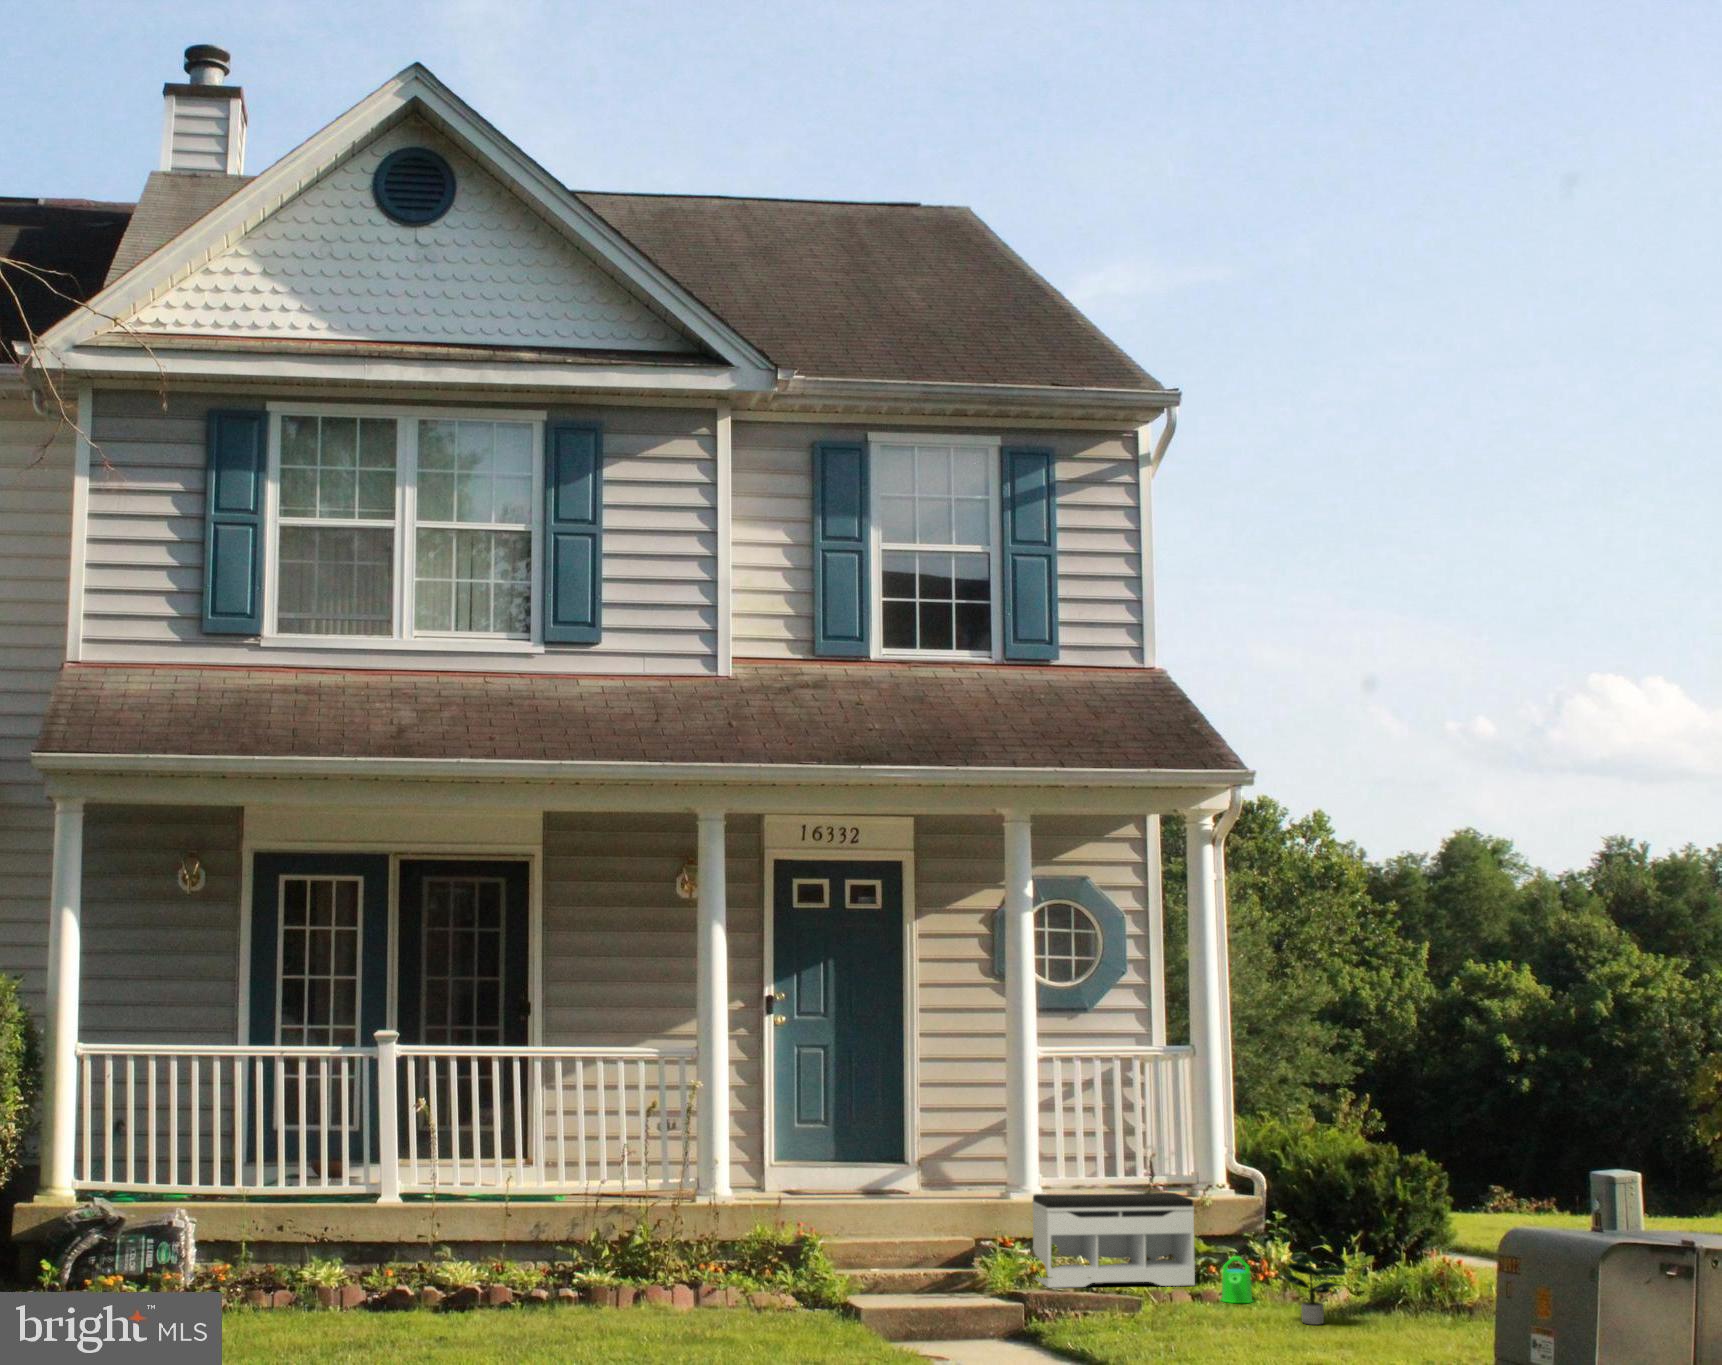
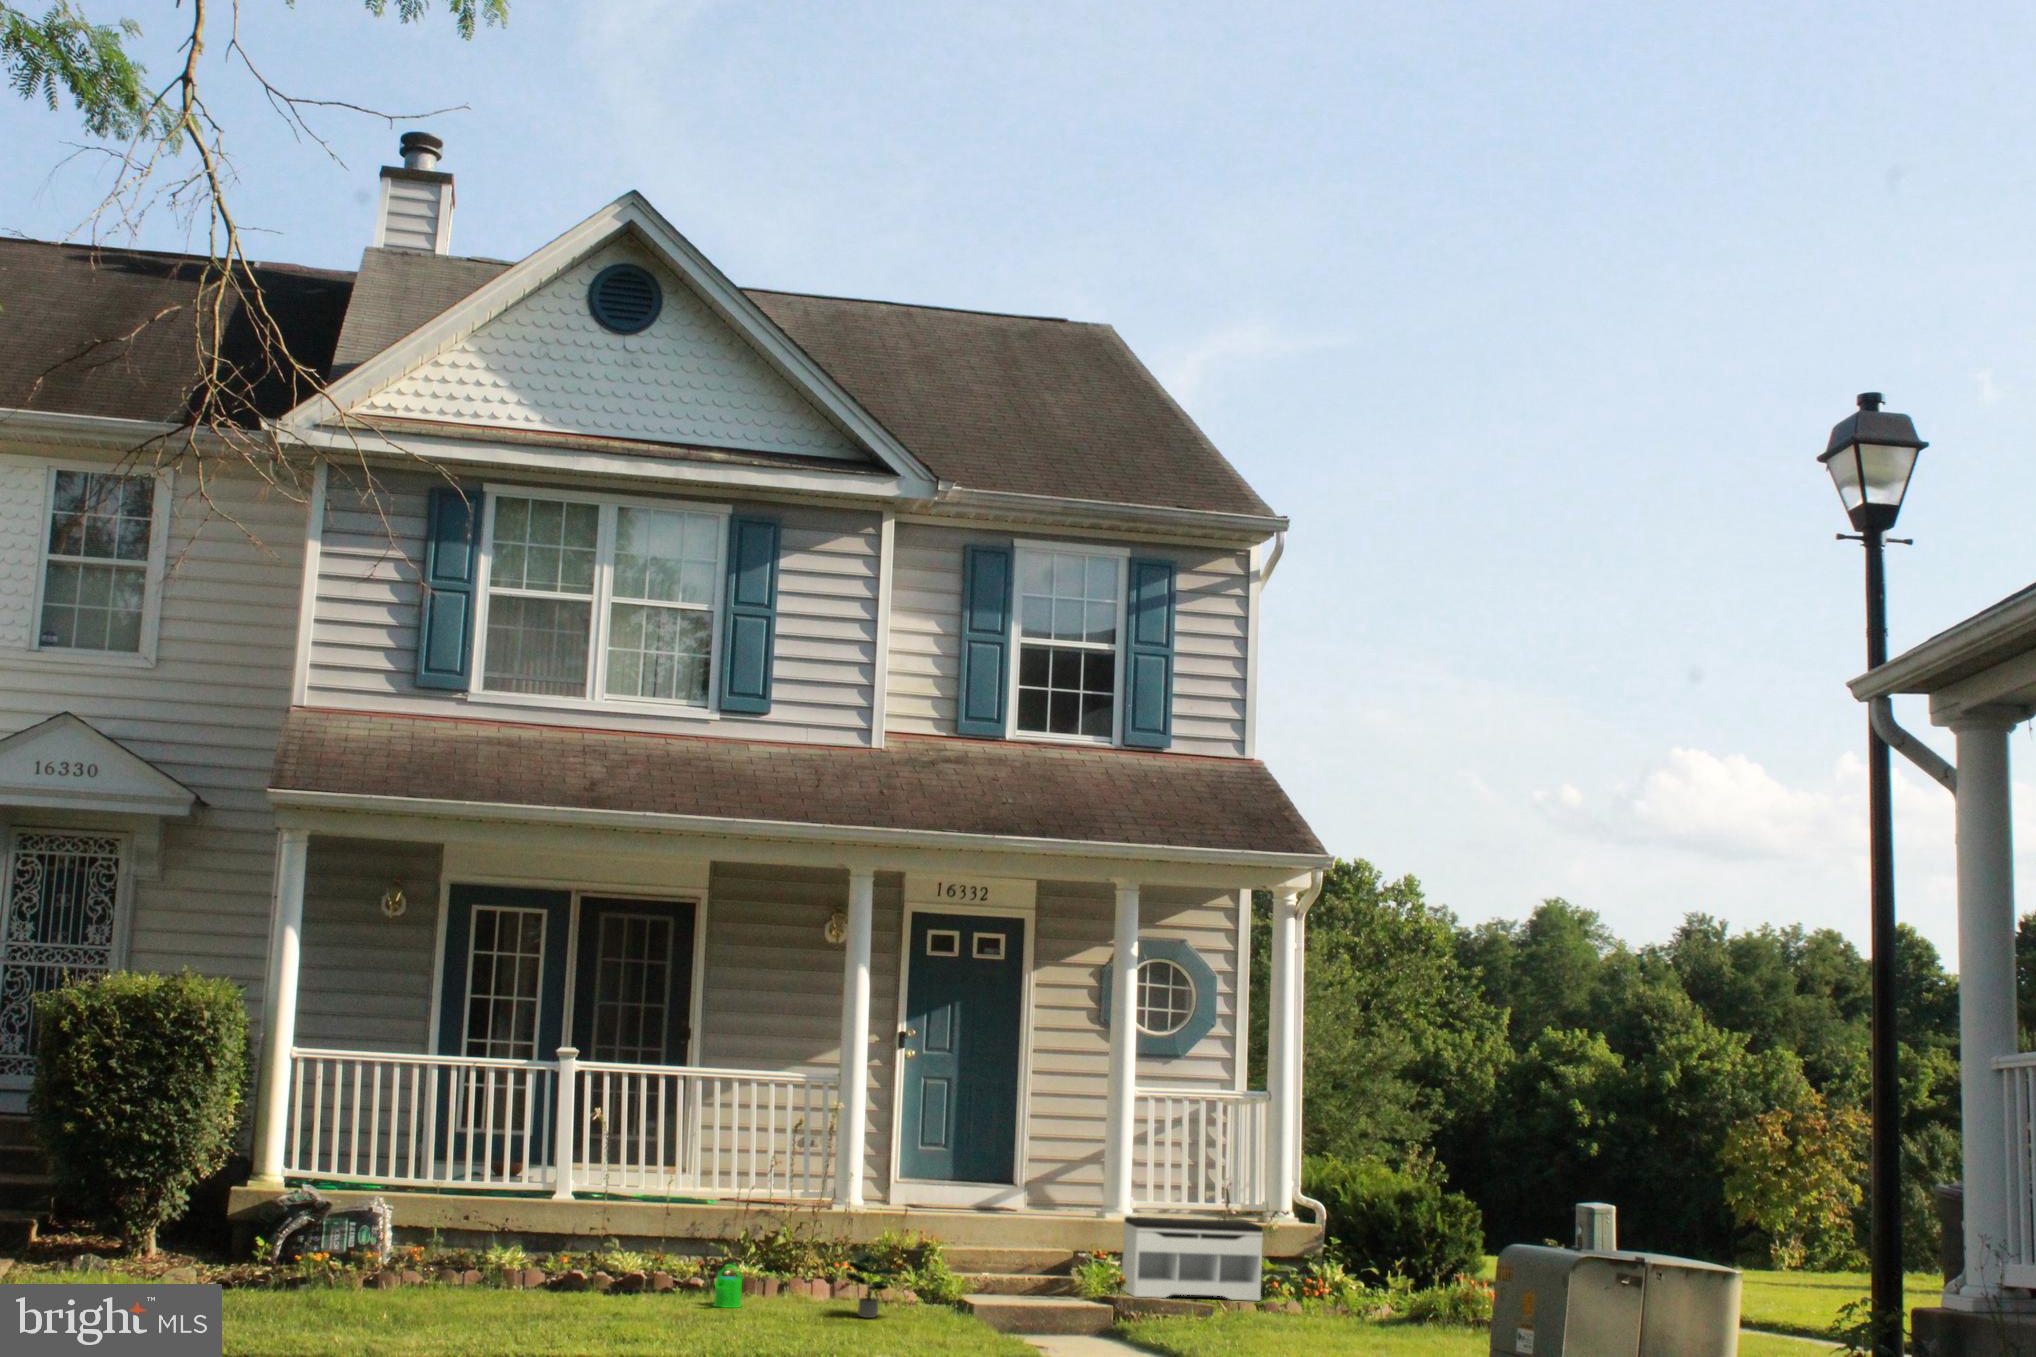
potted plant: present [1283,1253,1346,1325] -> present [846,1255,900,1318]
watering can: present [1221,1256,1253,1303] -> present [713,1264,742,1308]

